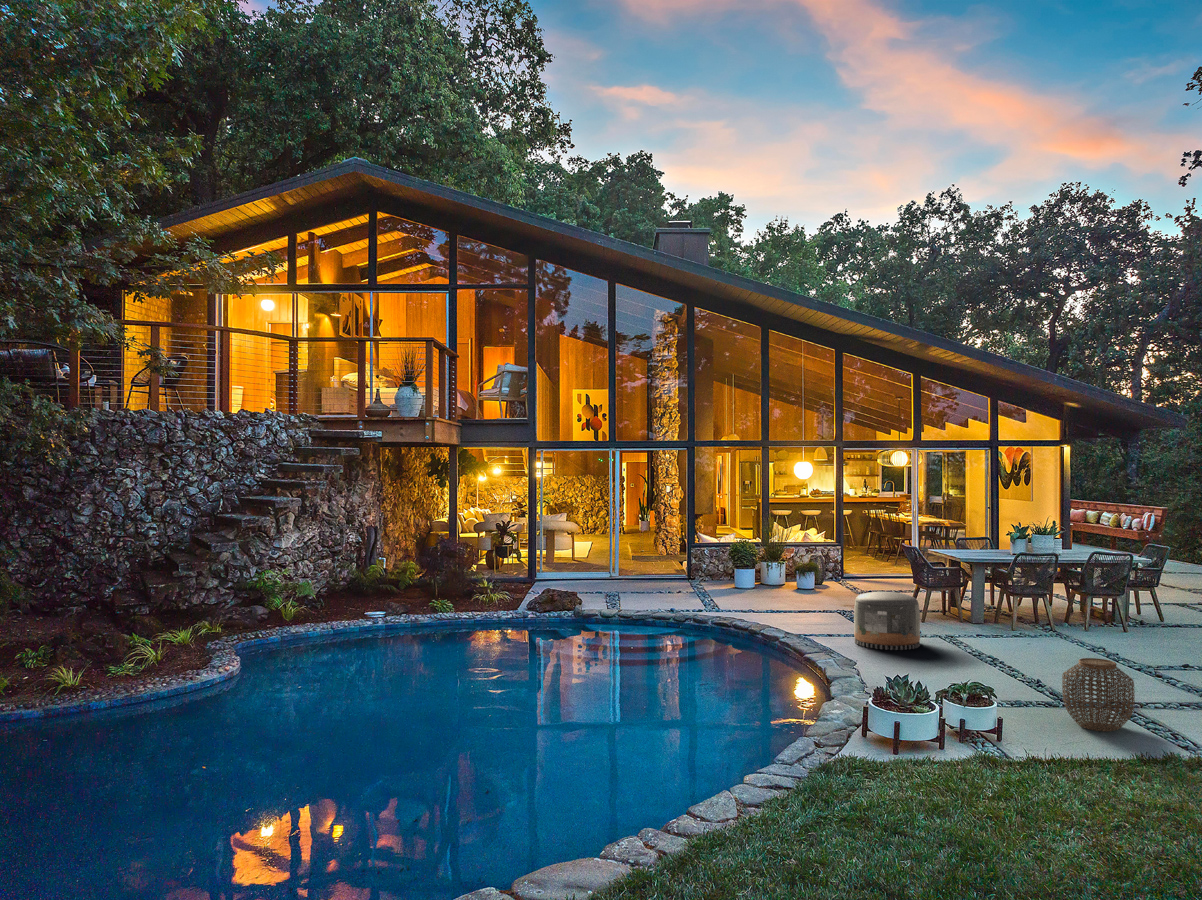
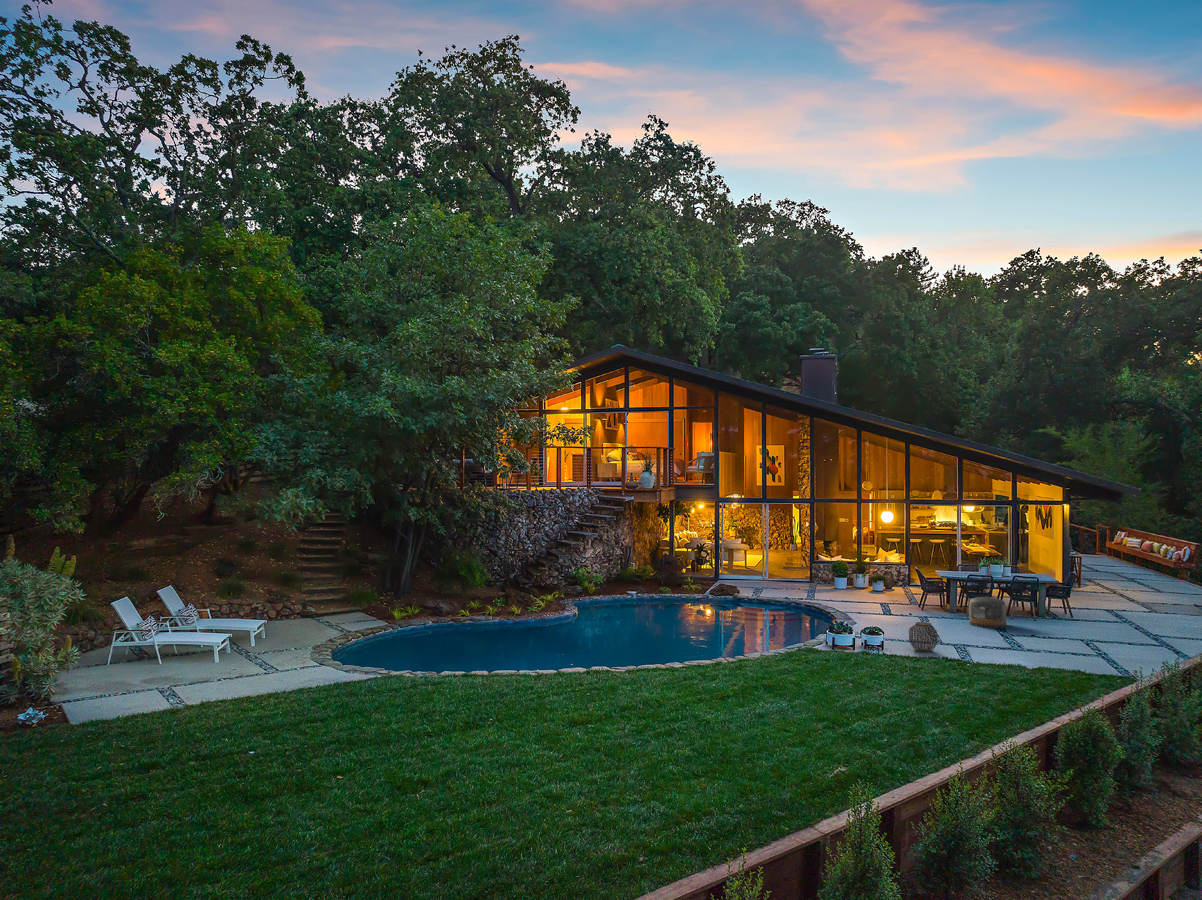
pouf: present [854,592,920,650] -> present [969,597,1006,628]

